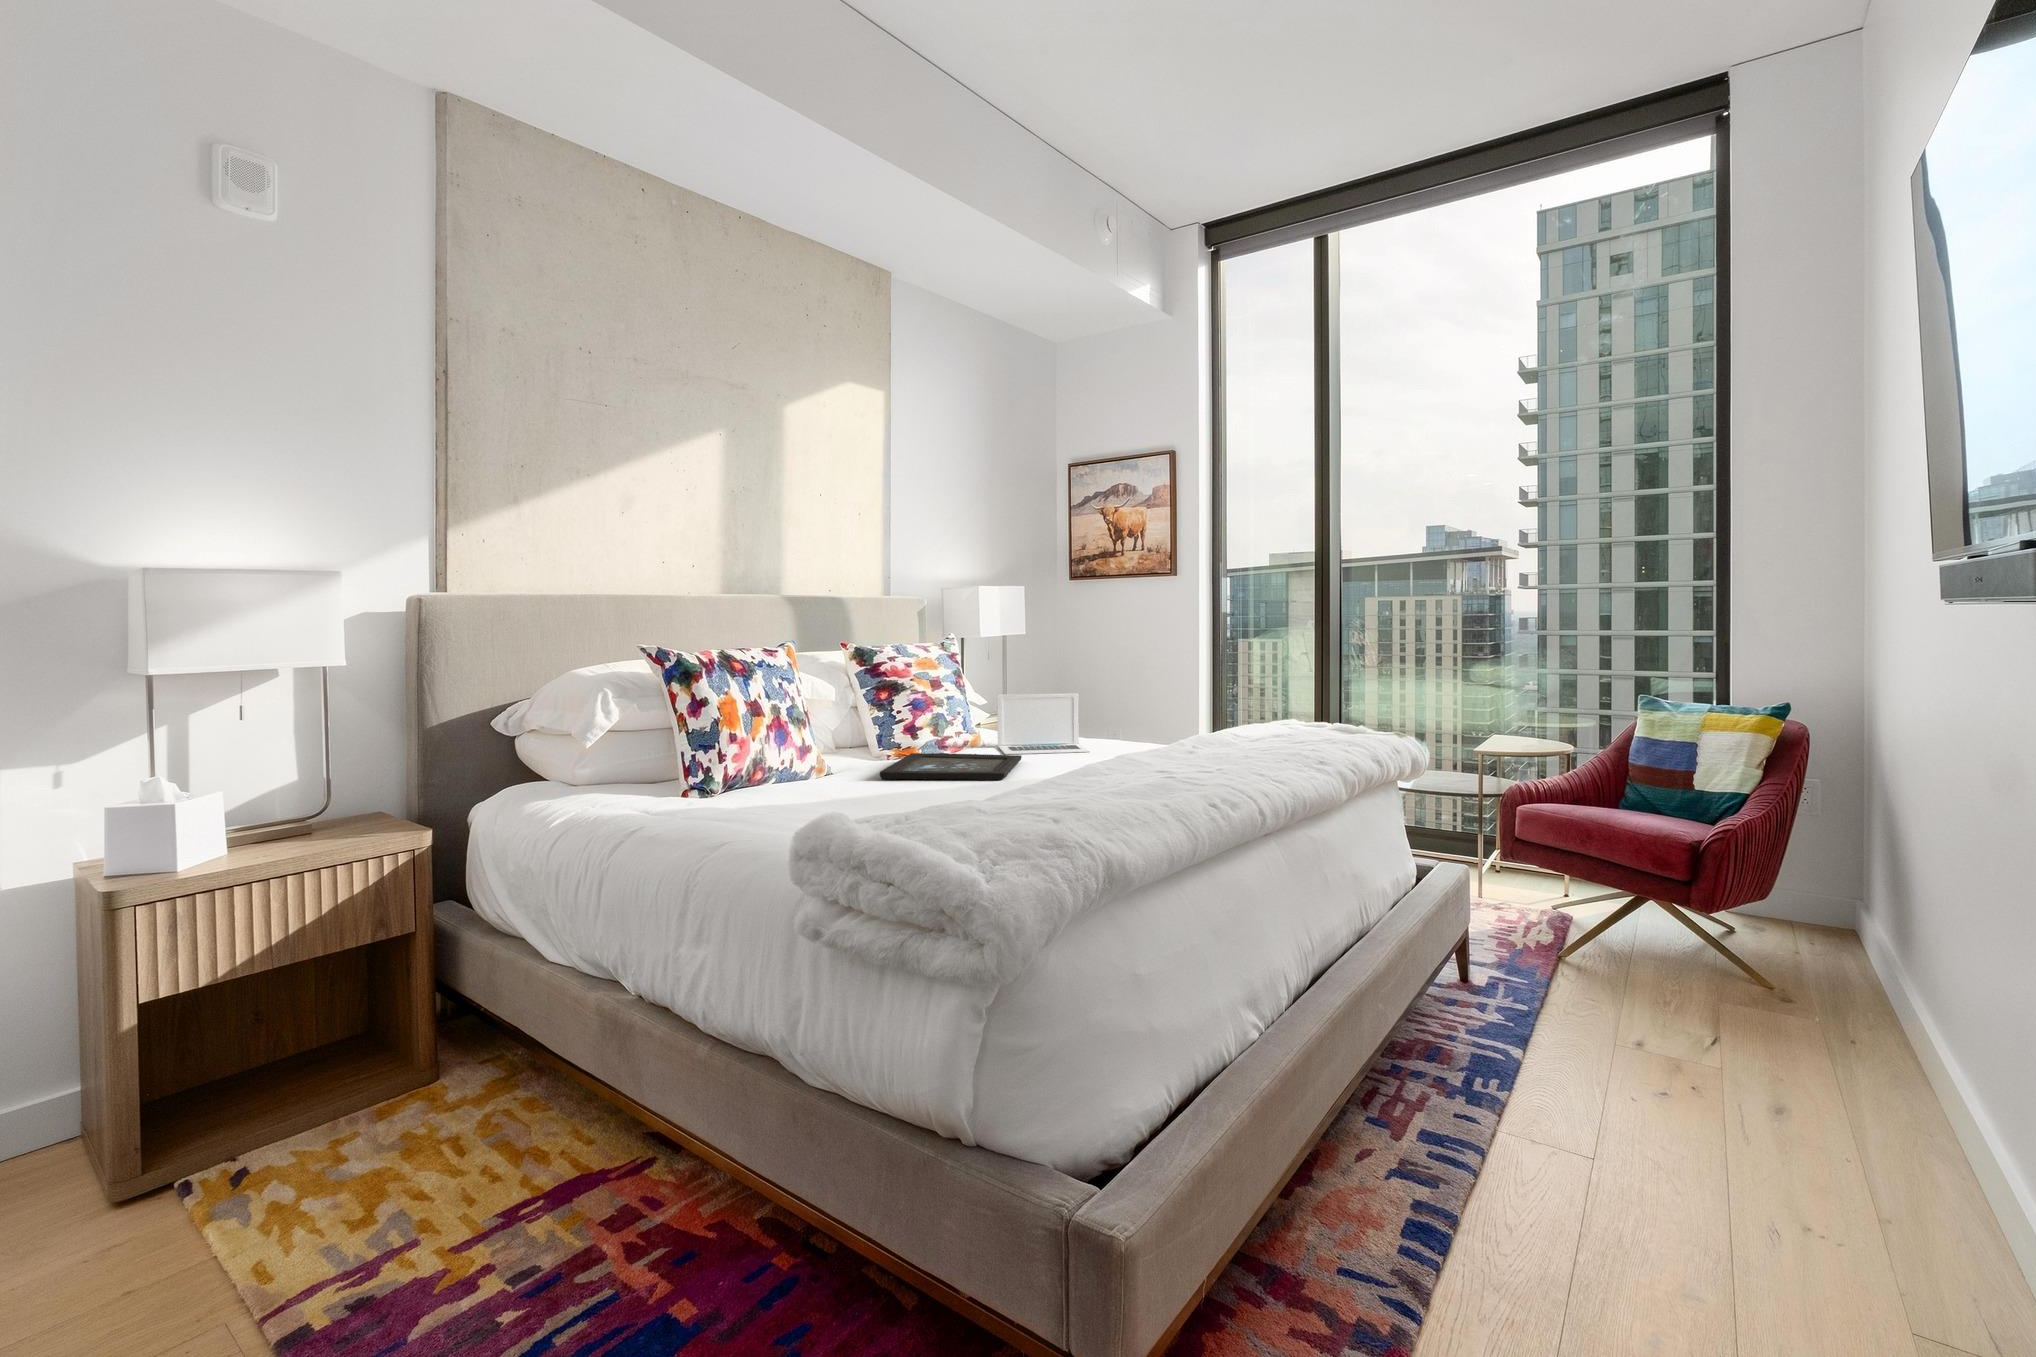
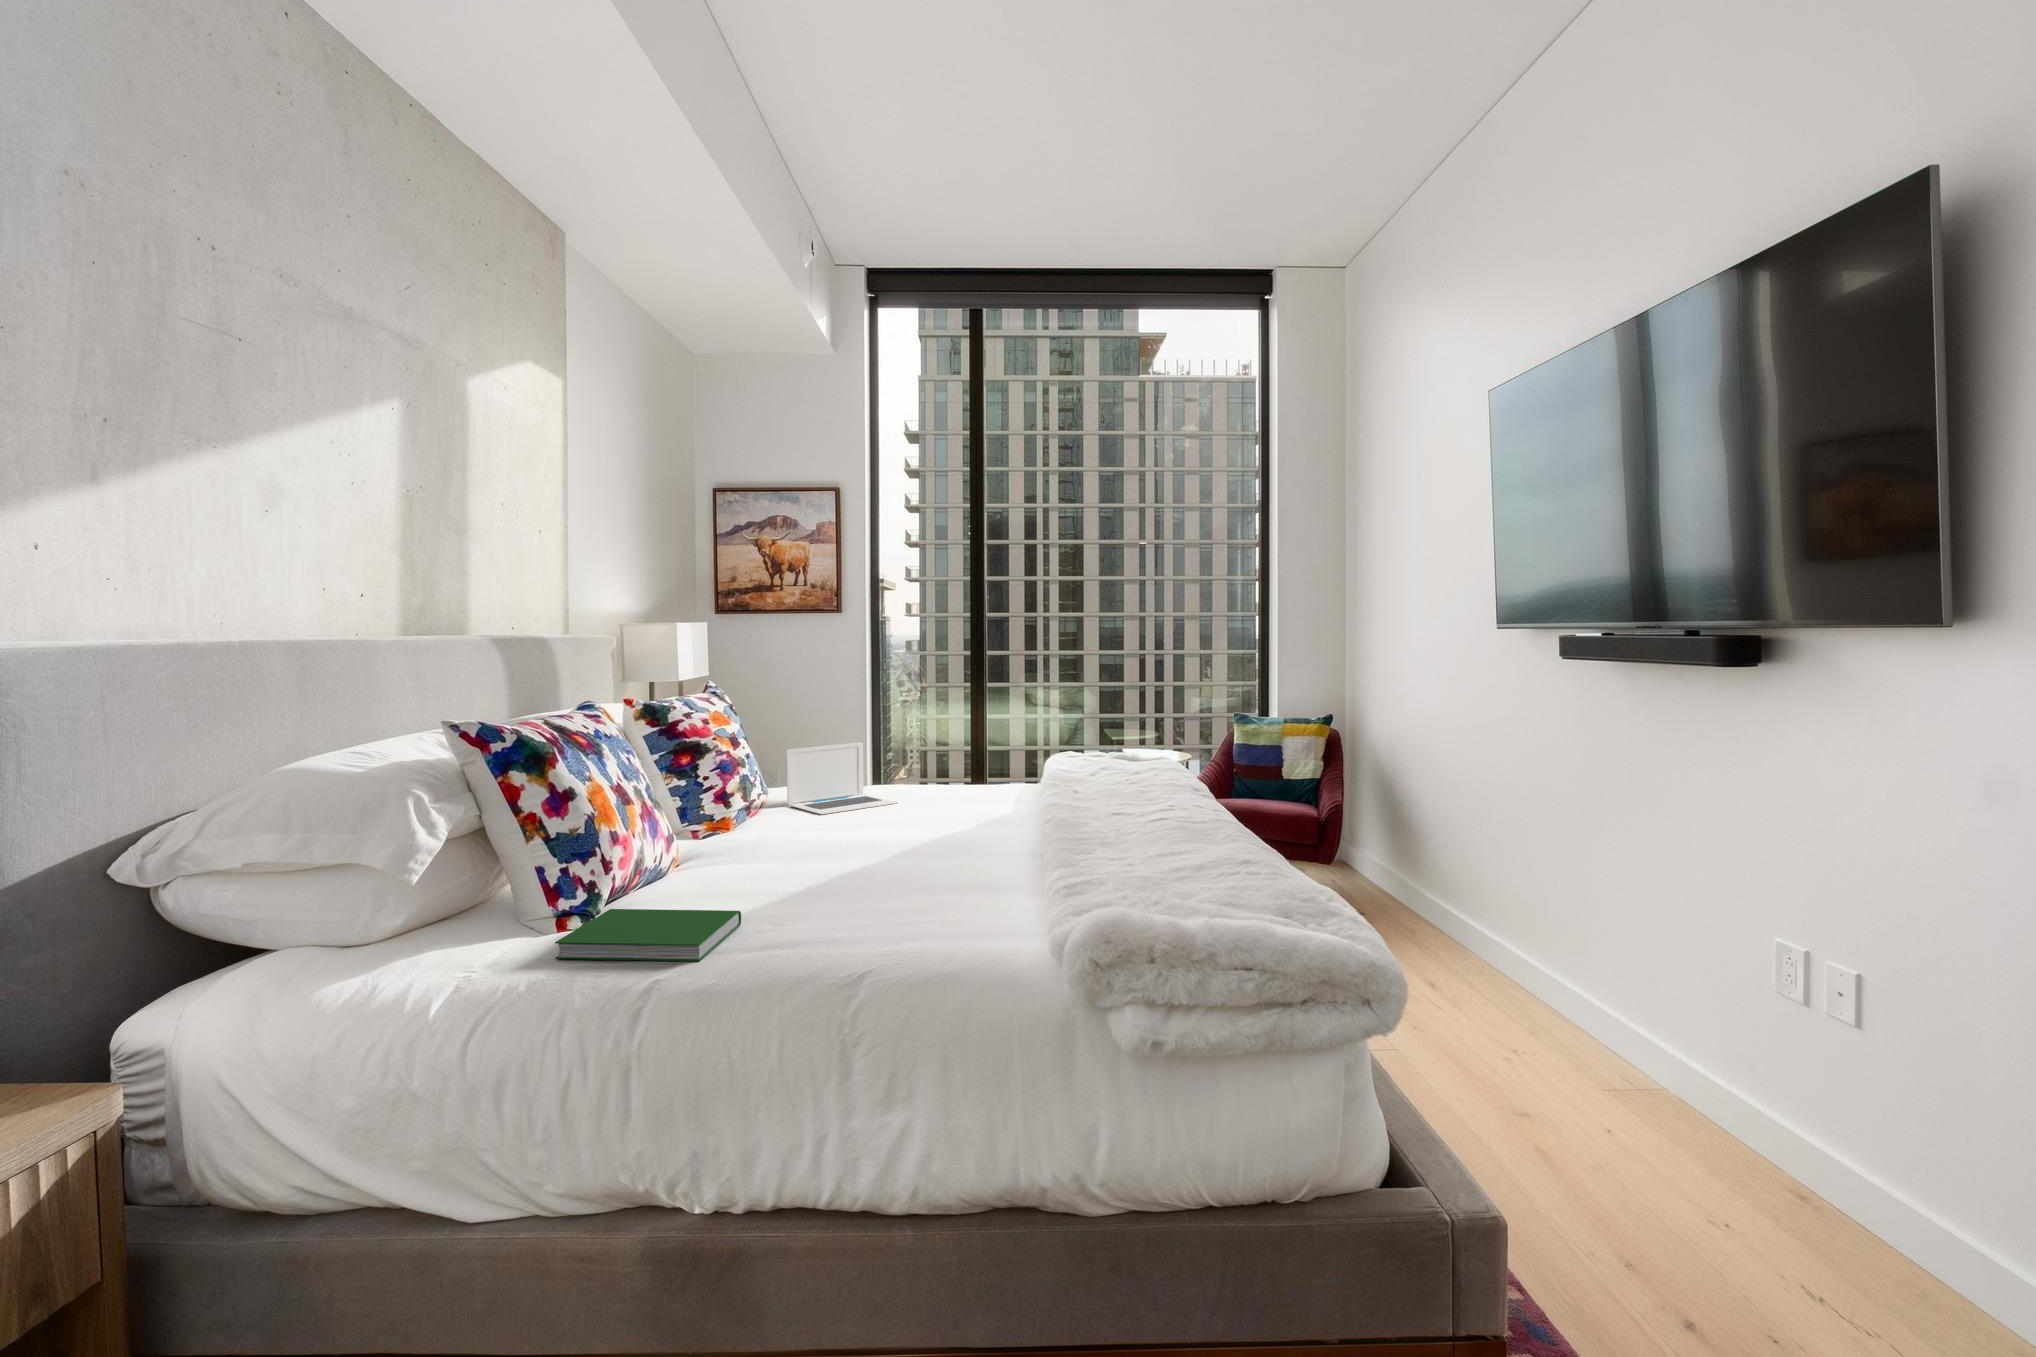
tray: present [880,753,1022,780] -> none [743,816,912,864]
hardcover book: none [619,786,758,821] -> present [555,909,741,961]

